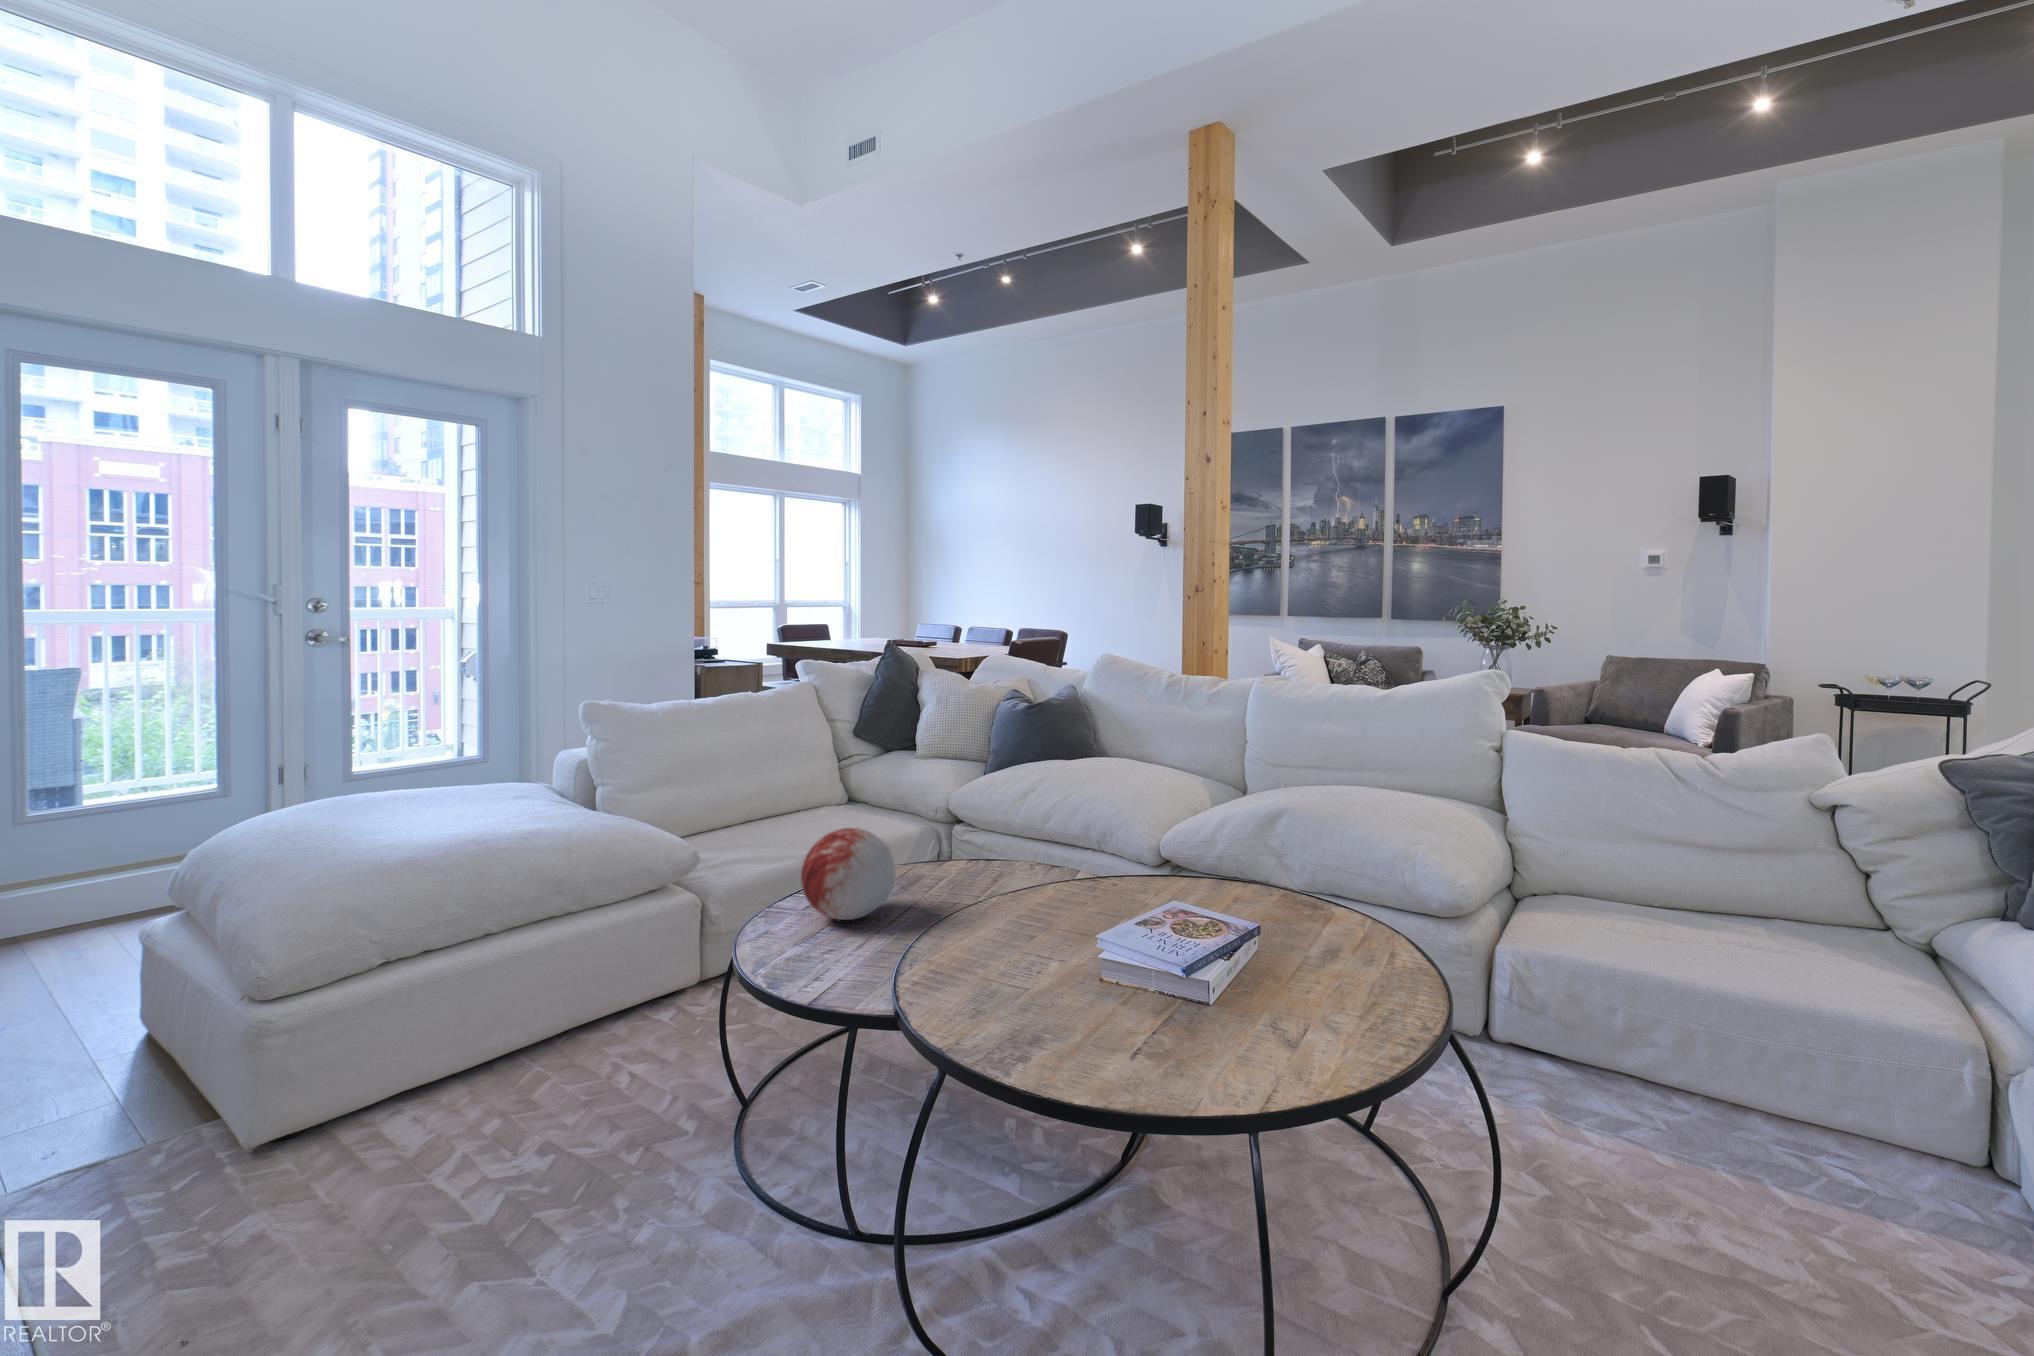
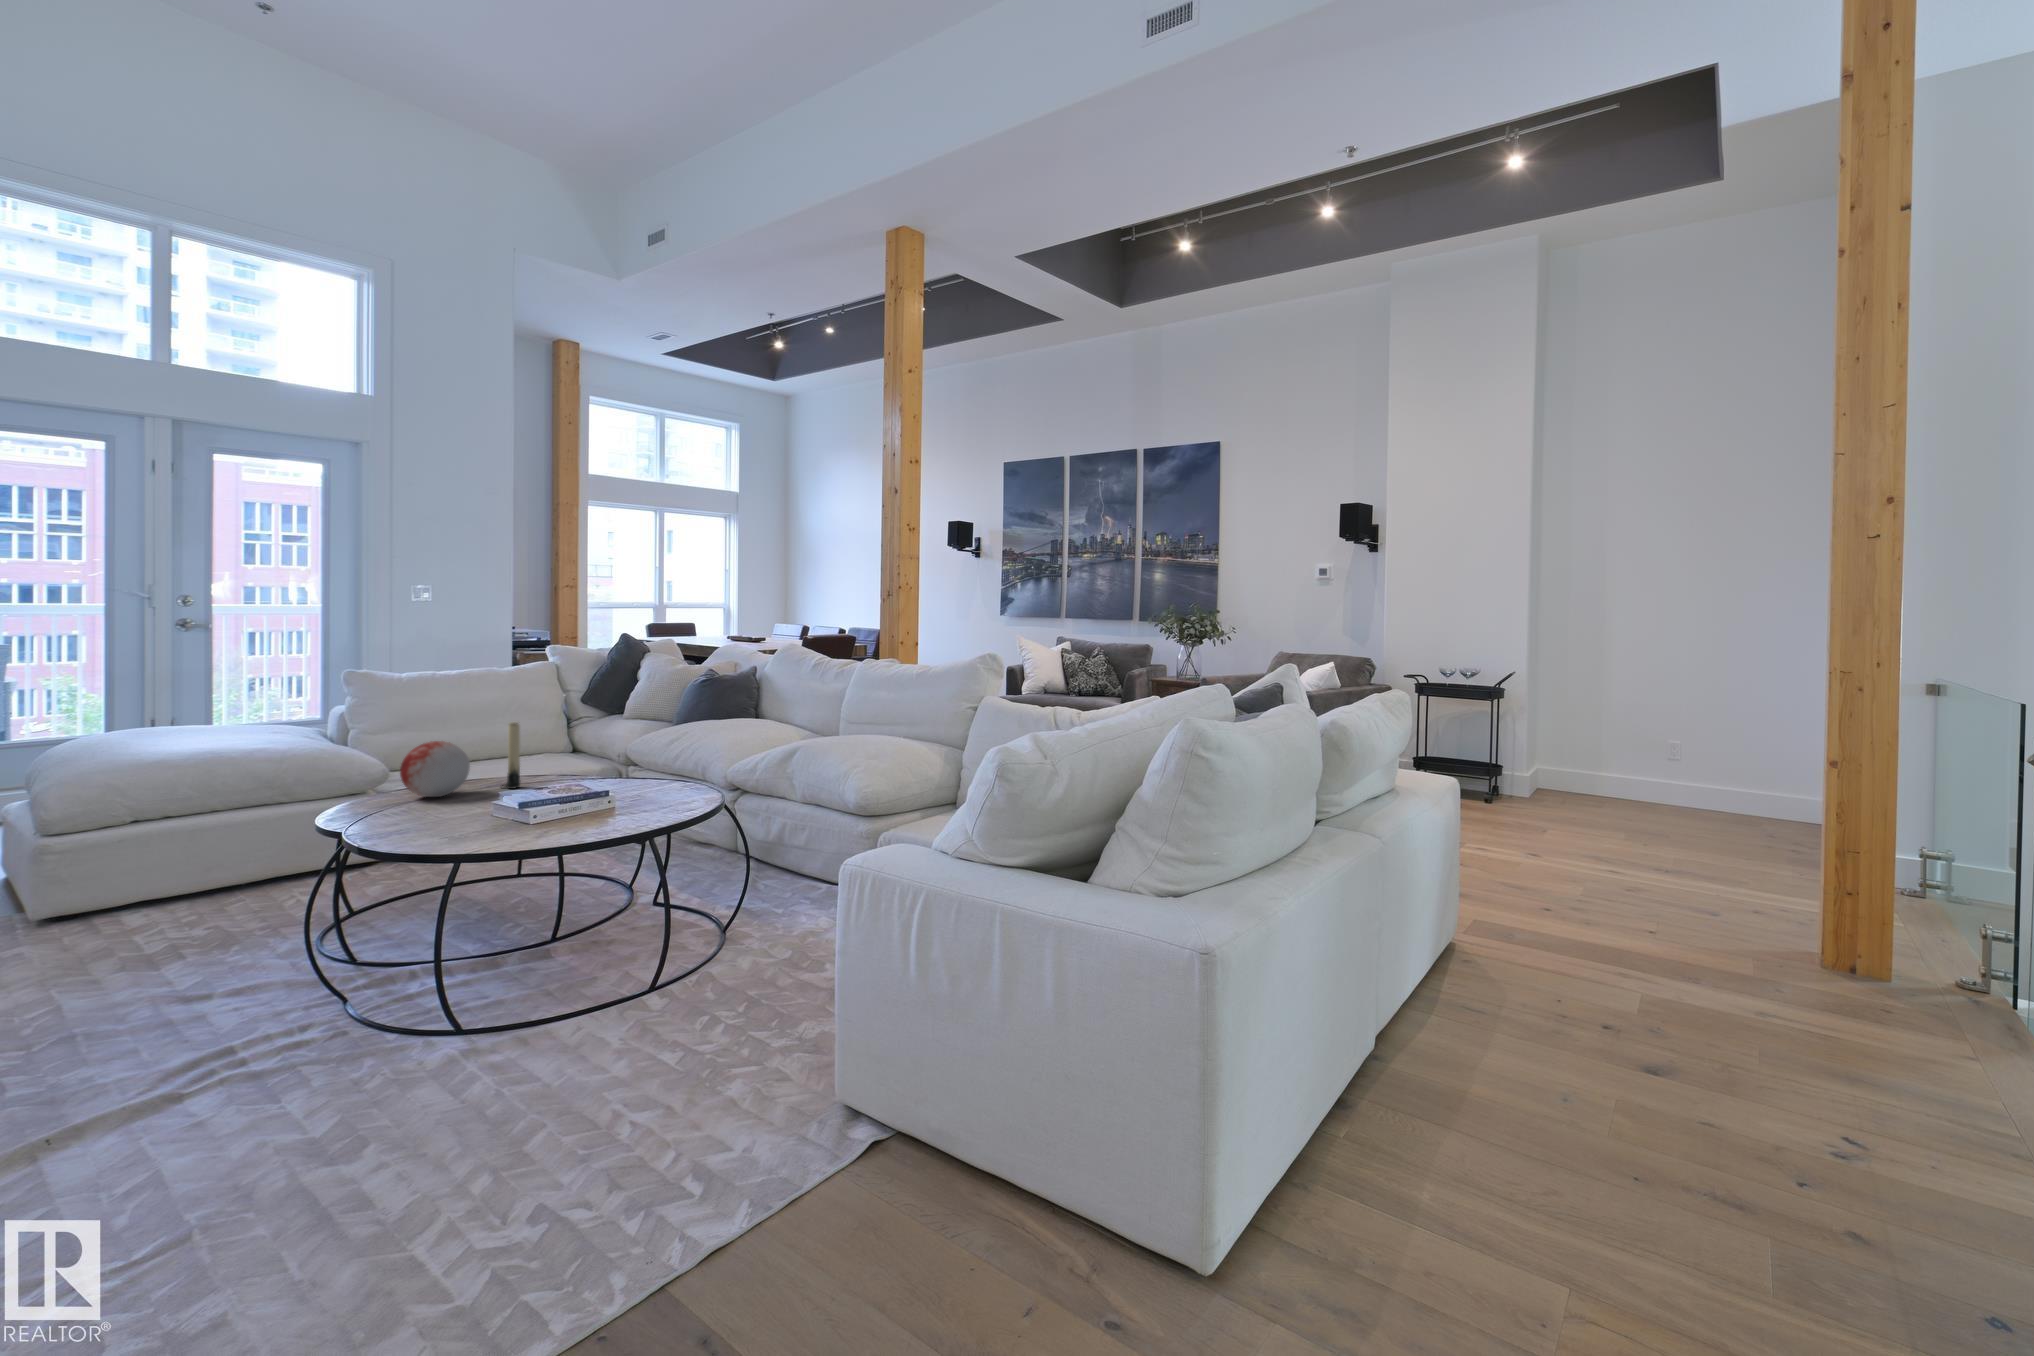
candle: none [920,791,950,896] -> present [501,722,520,789]

